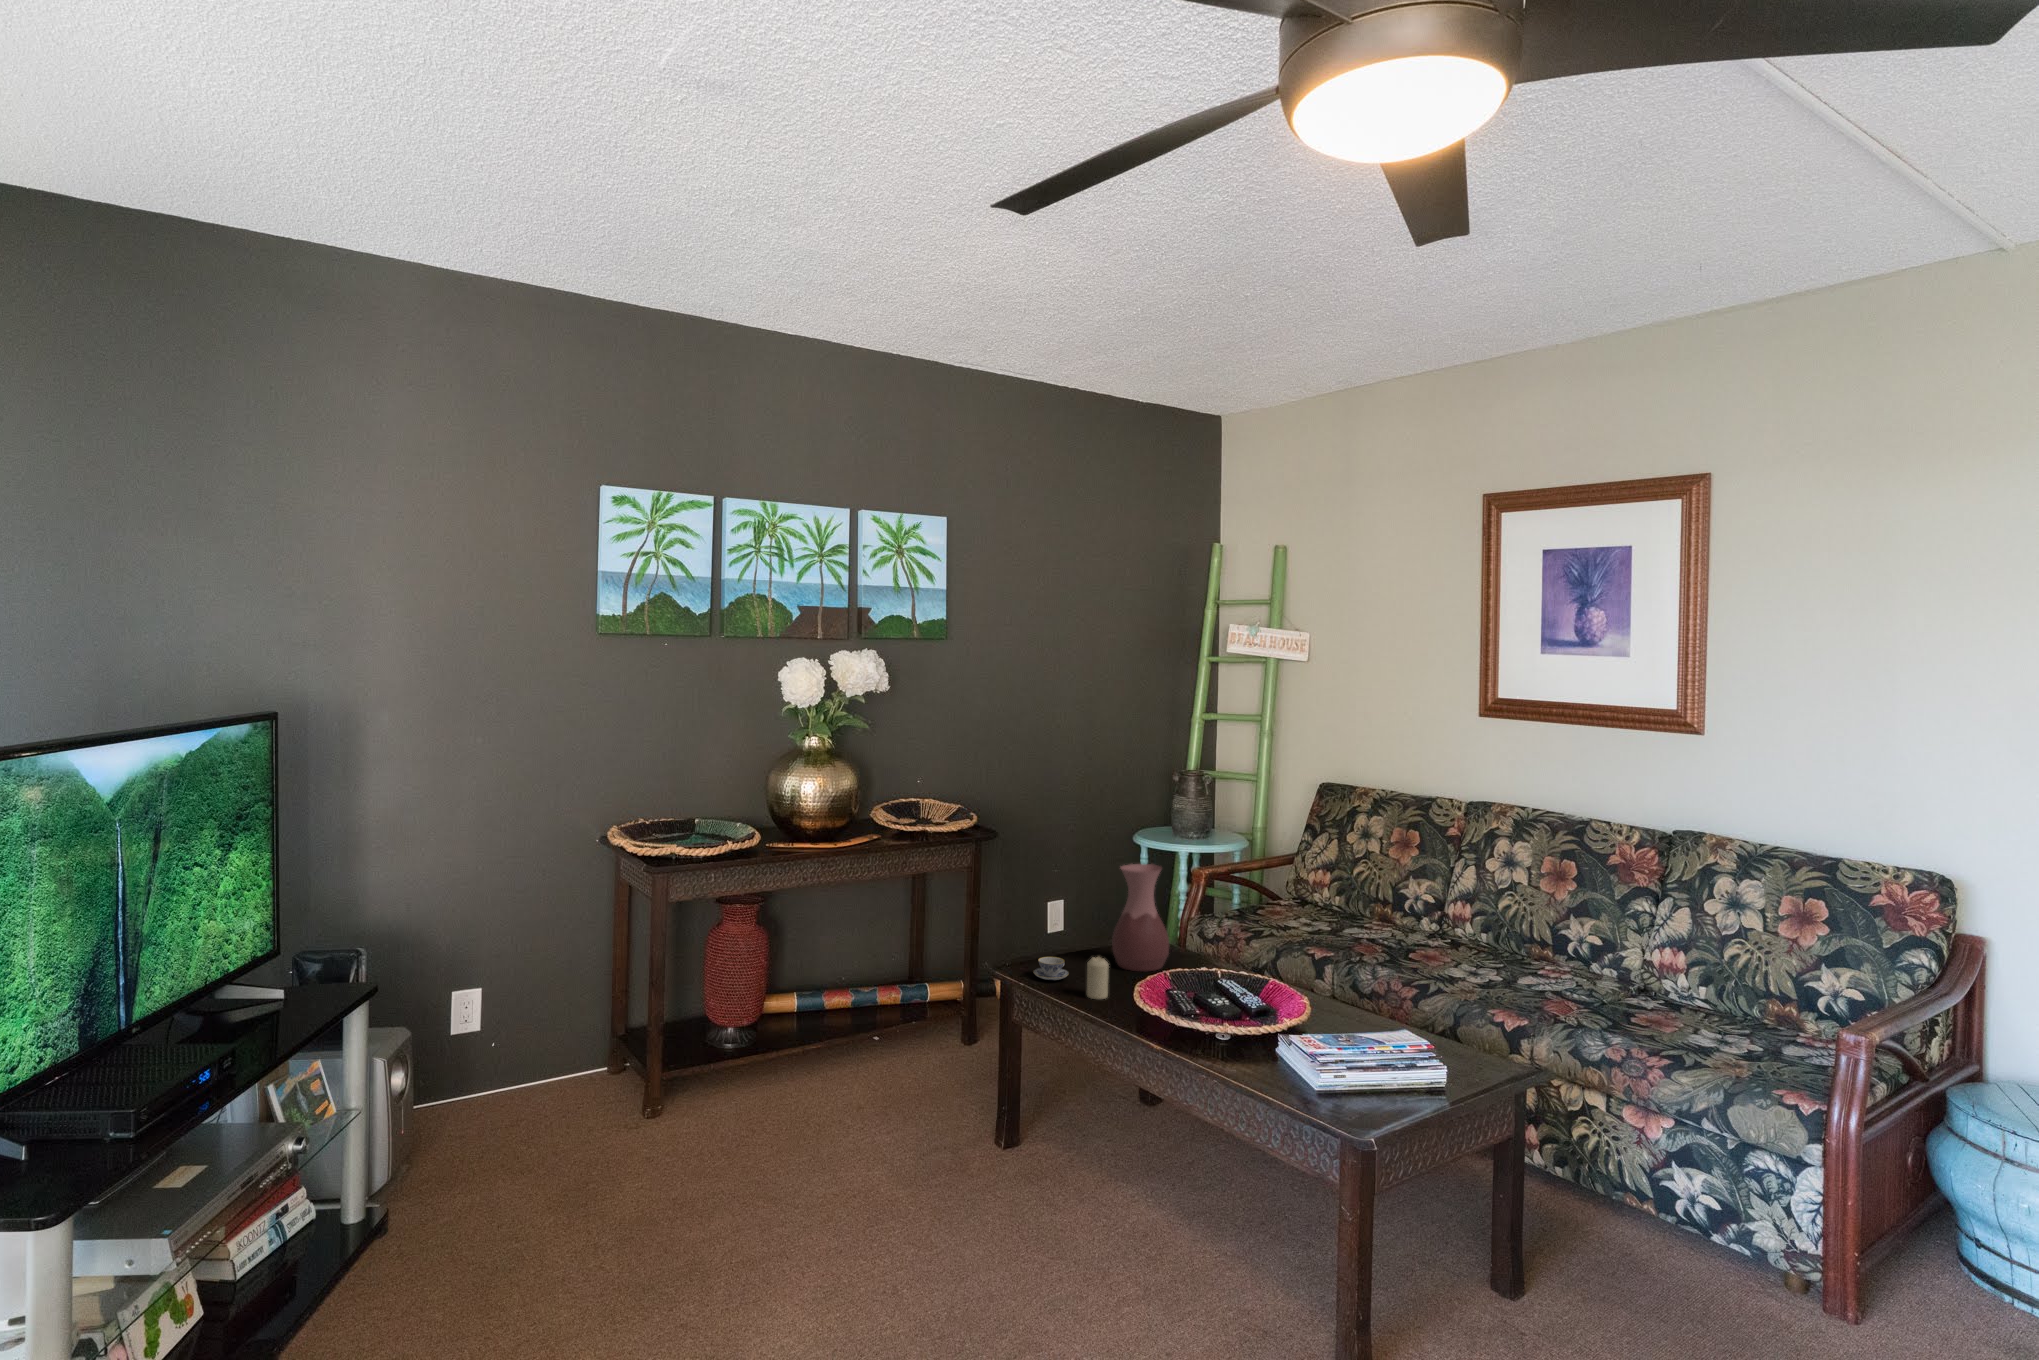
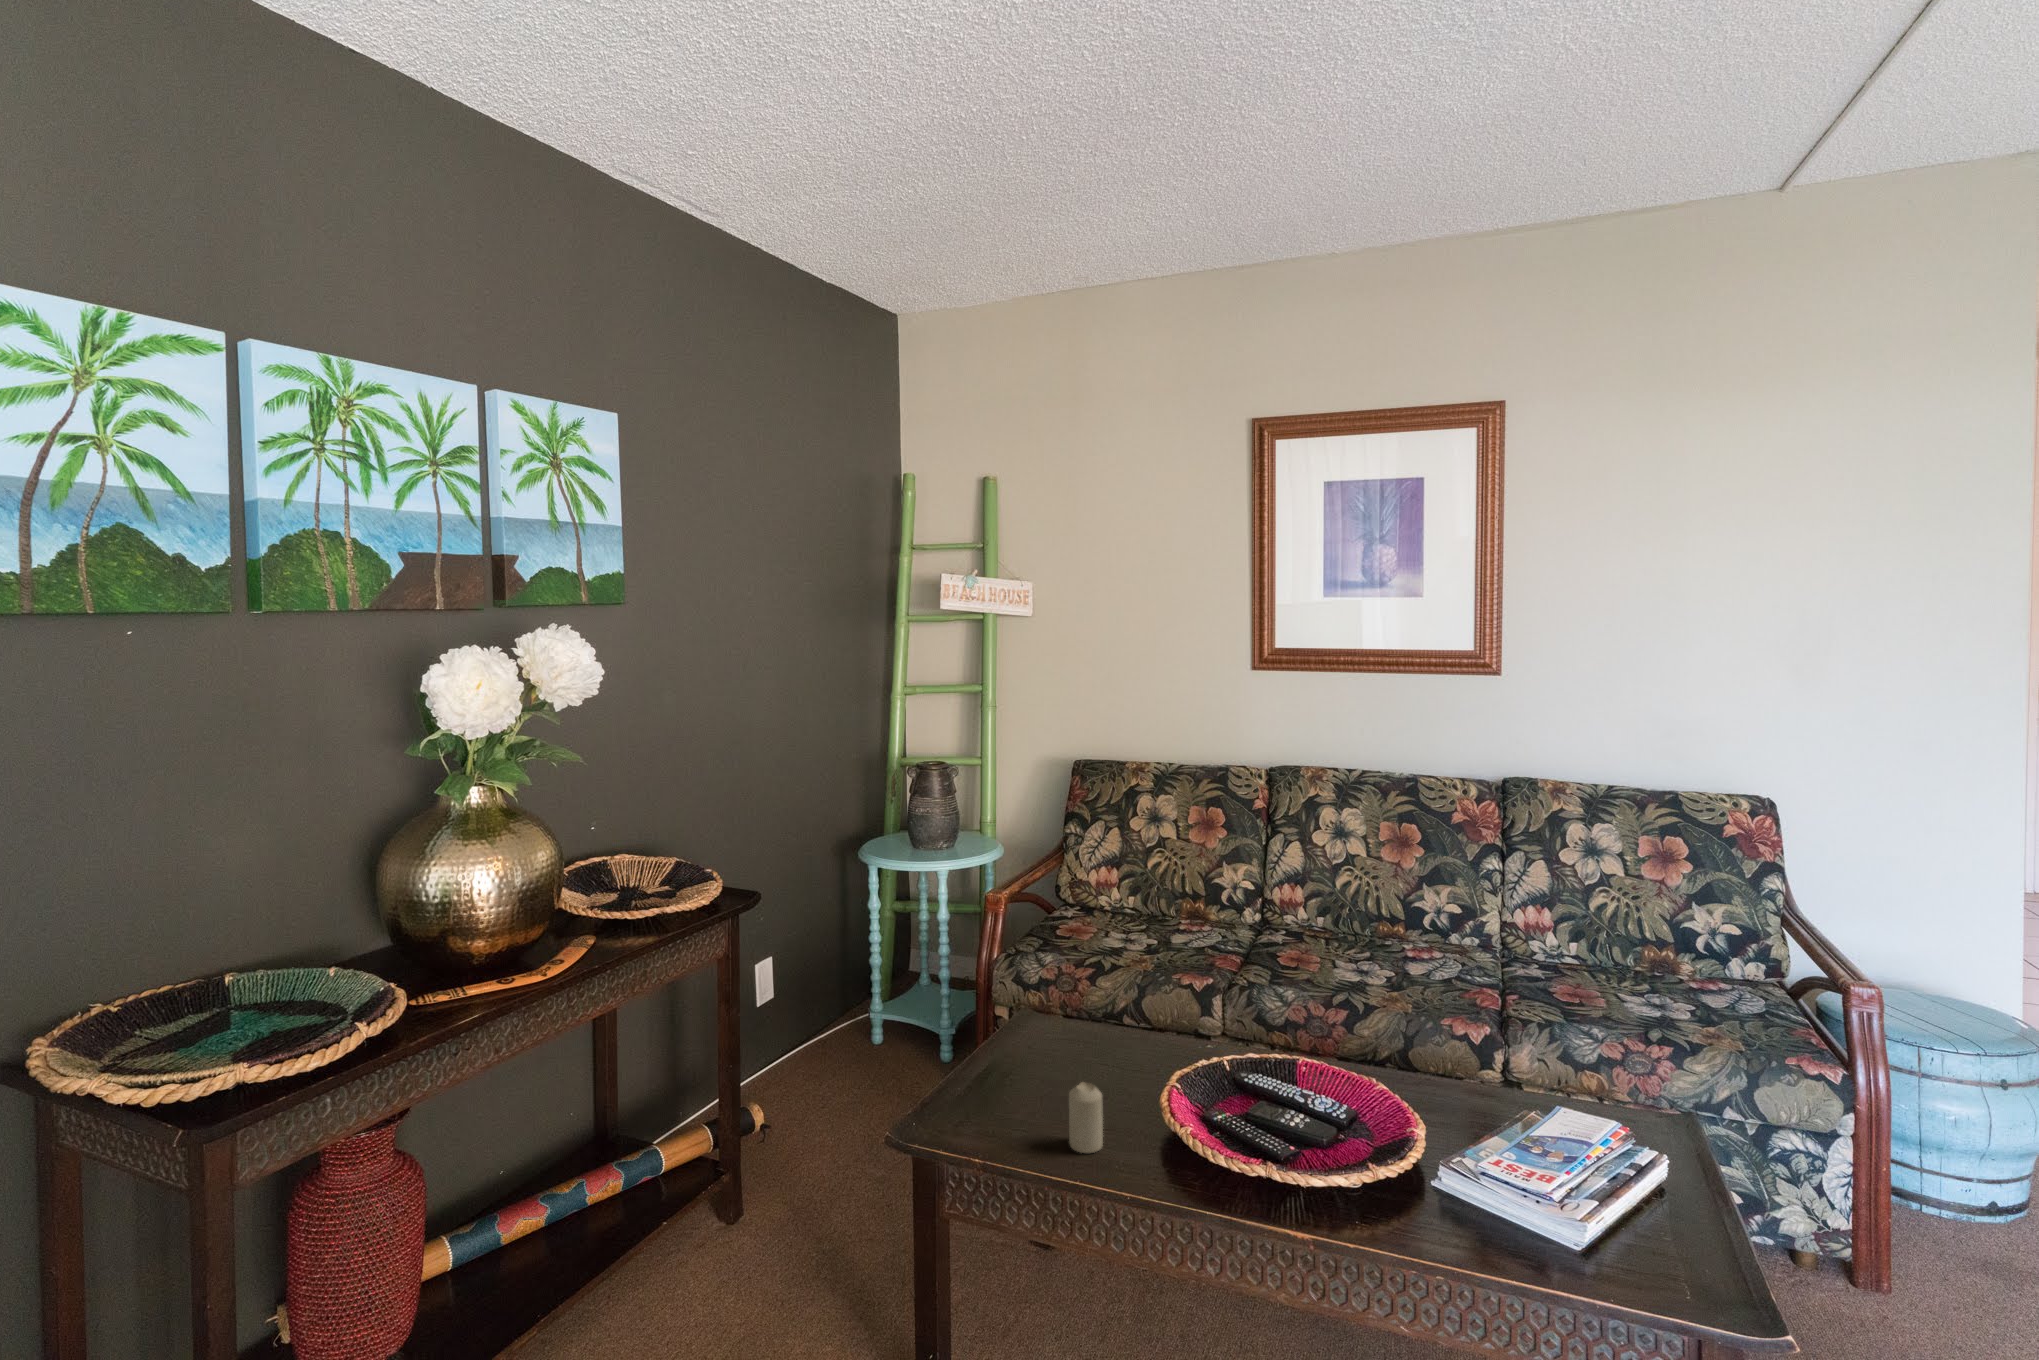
vase: present [1112,864,1169,971] -> none [1016,910,1093,1073]
teacup: present [1033,957,1069,980] -> none [955,1088,1011,1132]

